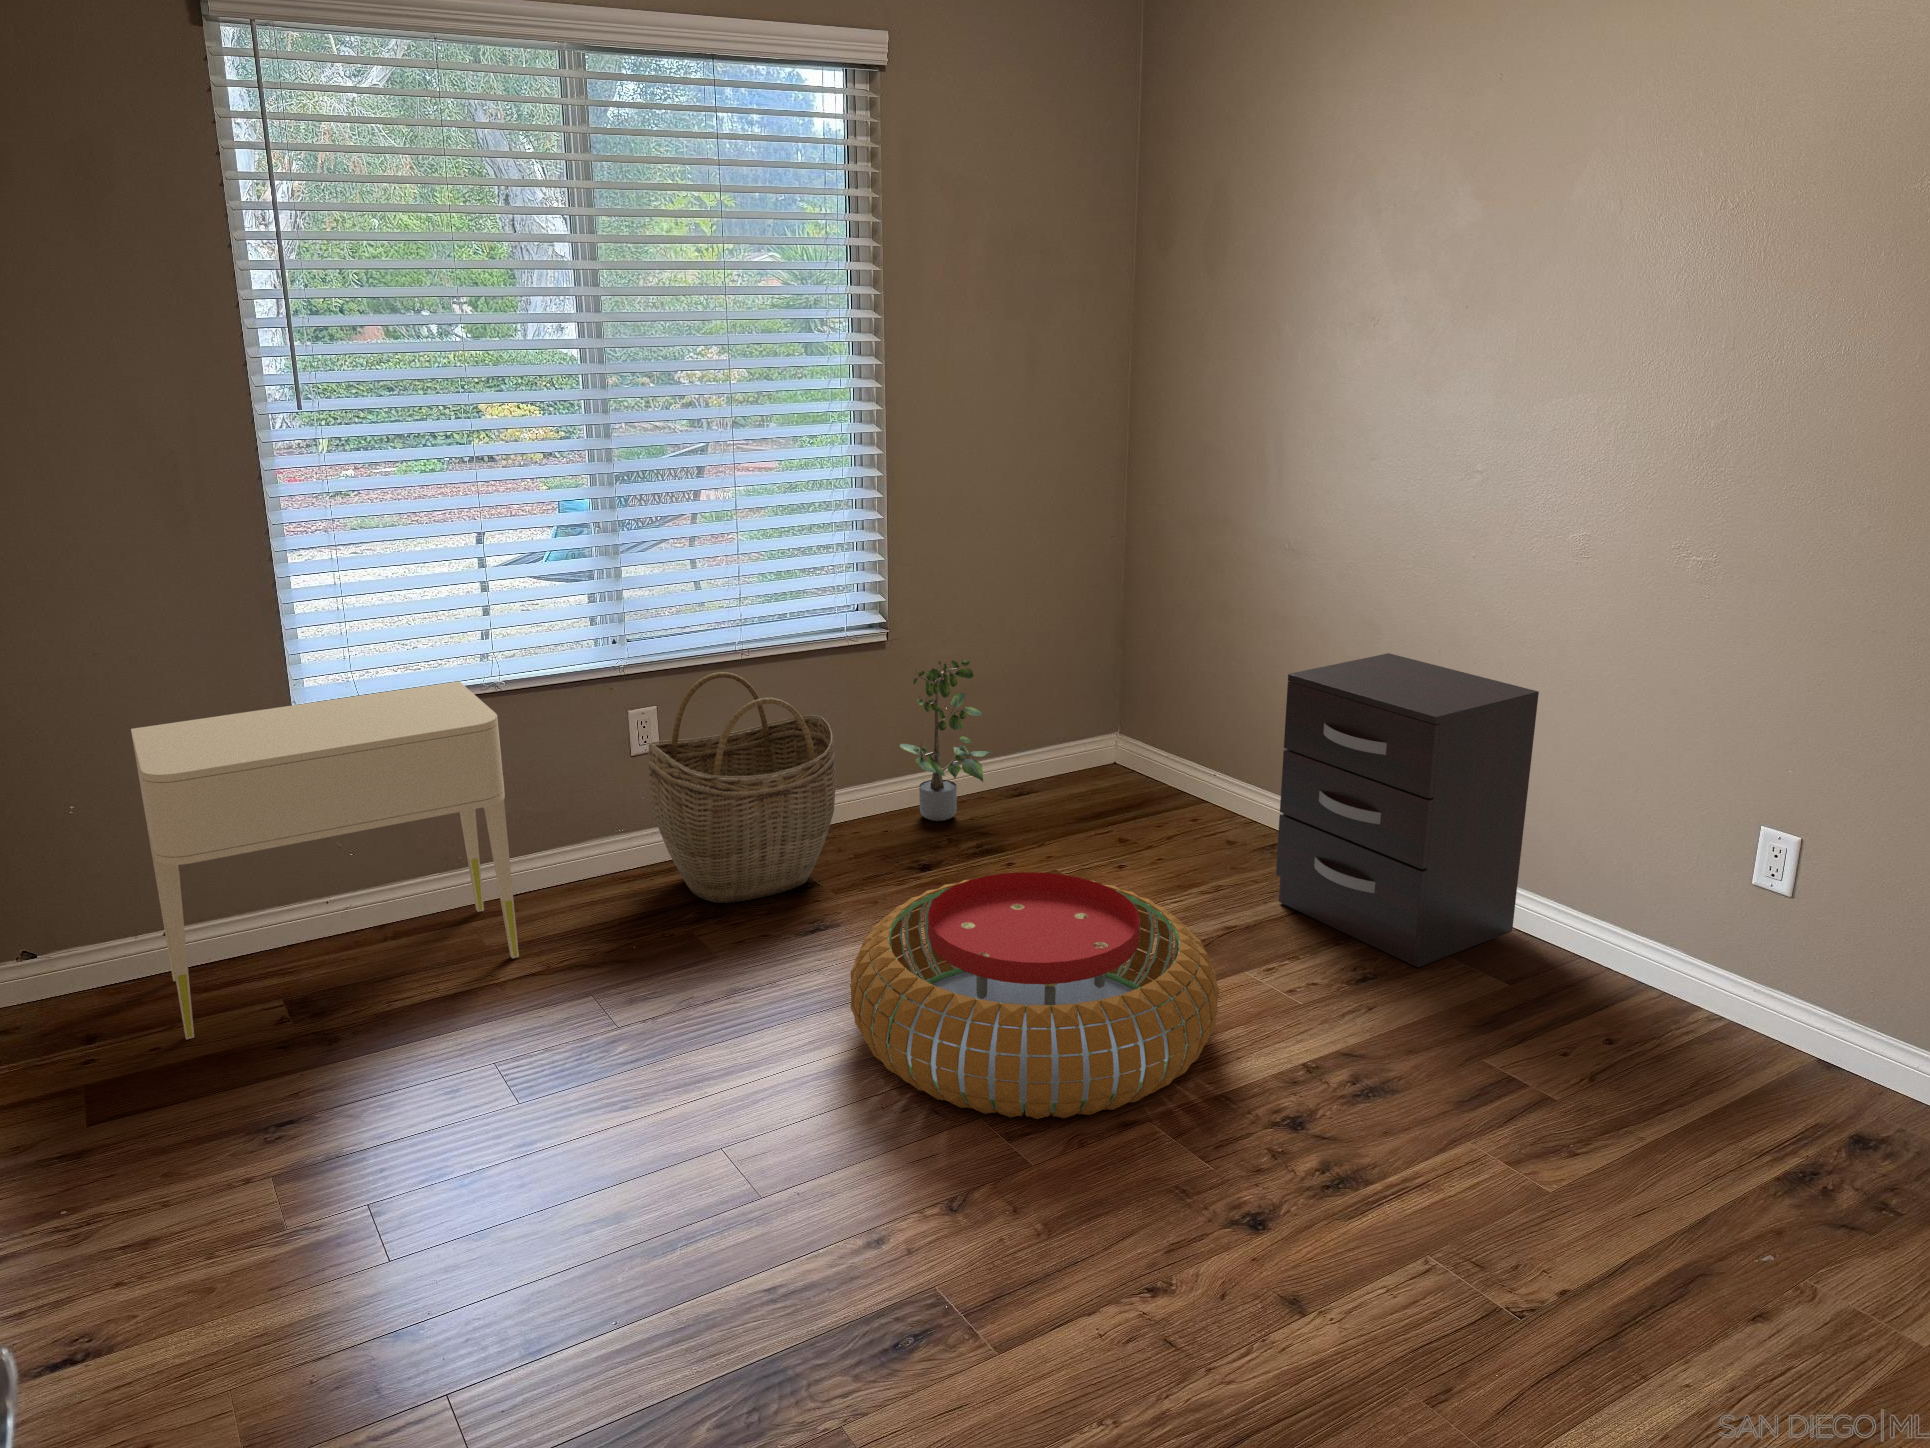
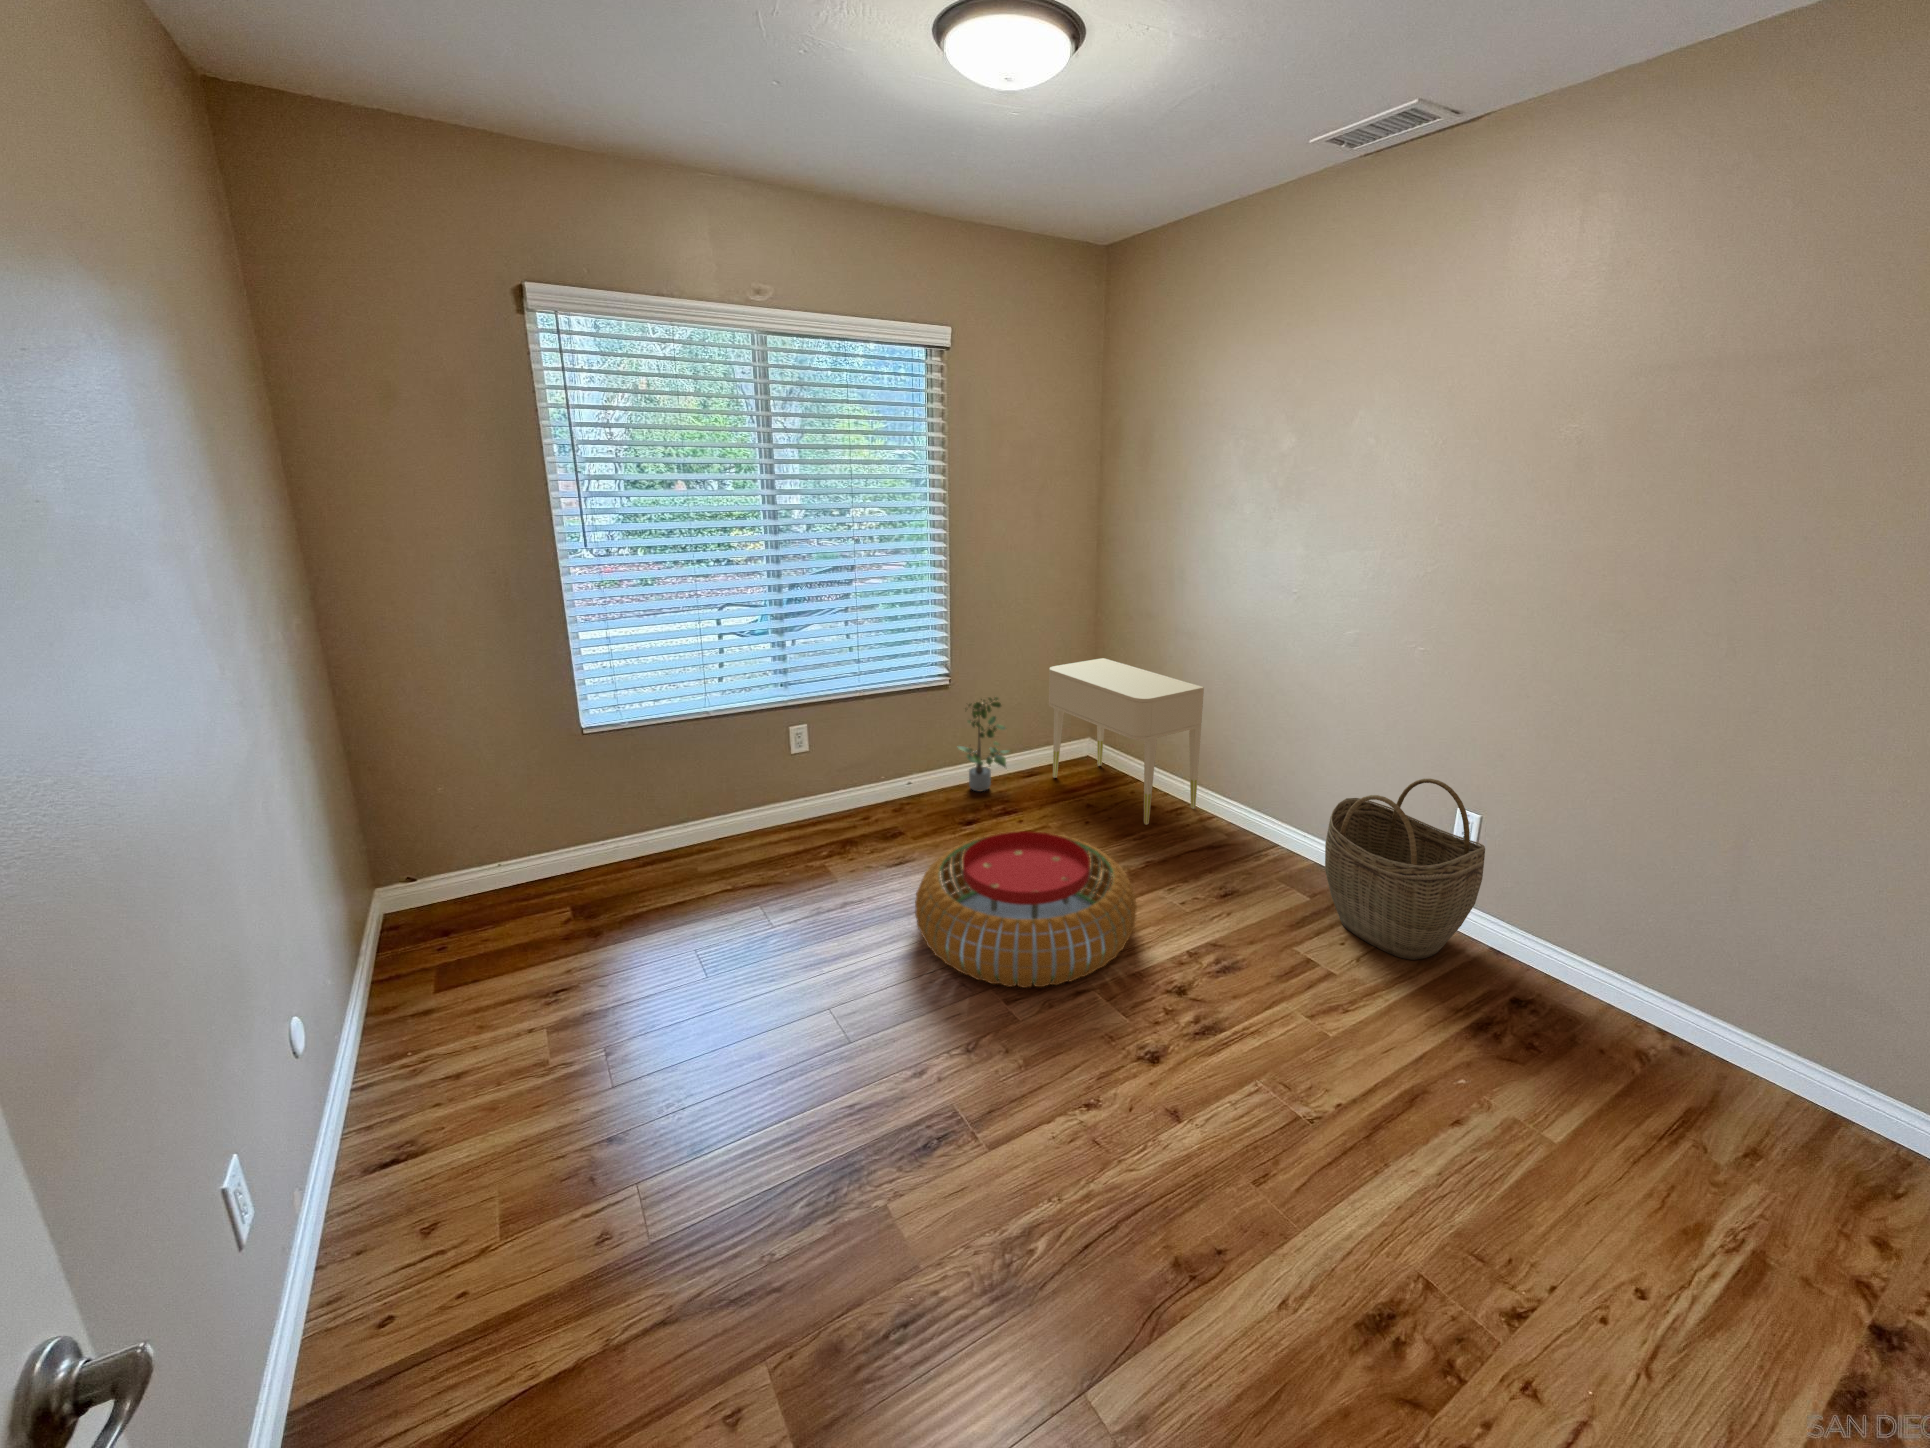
dresser: present [1276,653,1539,967] -> none [1175,698,1329,887]
woven basket: present [649,672,836,903] -> present [1325,779,1485,960]
nightstand: present [131,681,519,1039] -> present [1049,658,1204,825]

